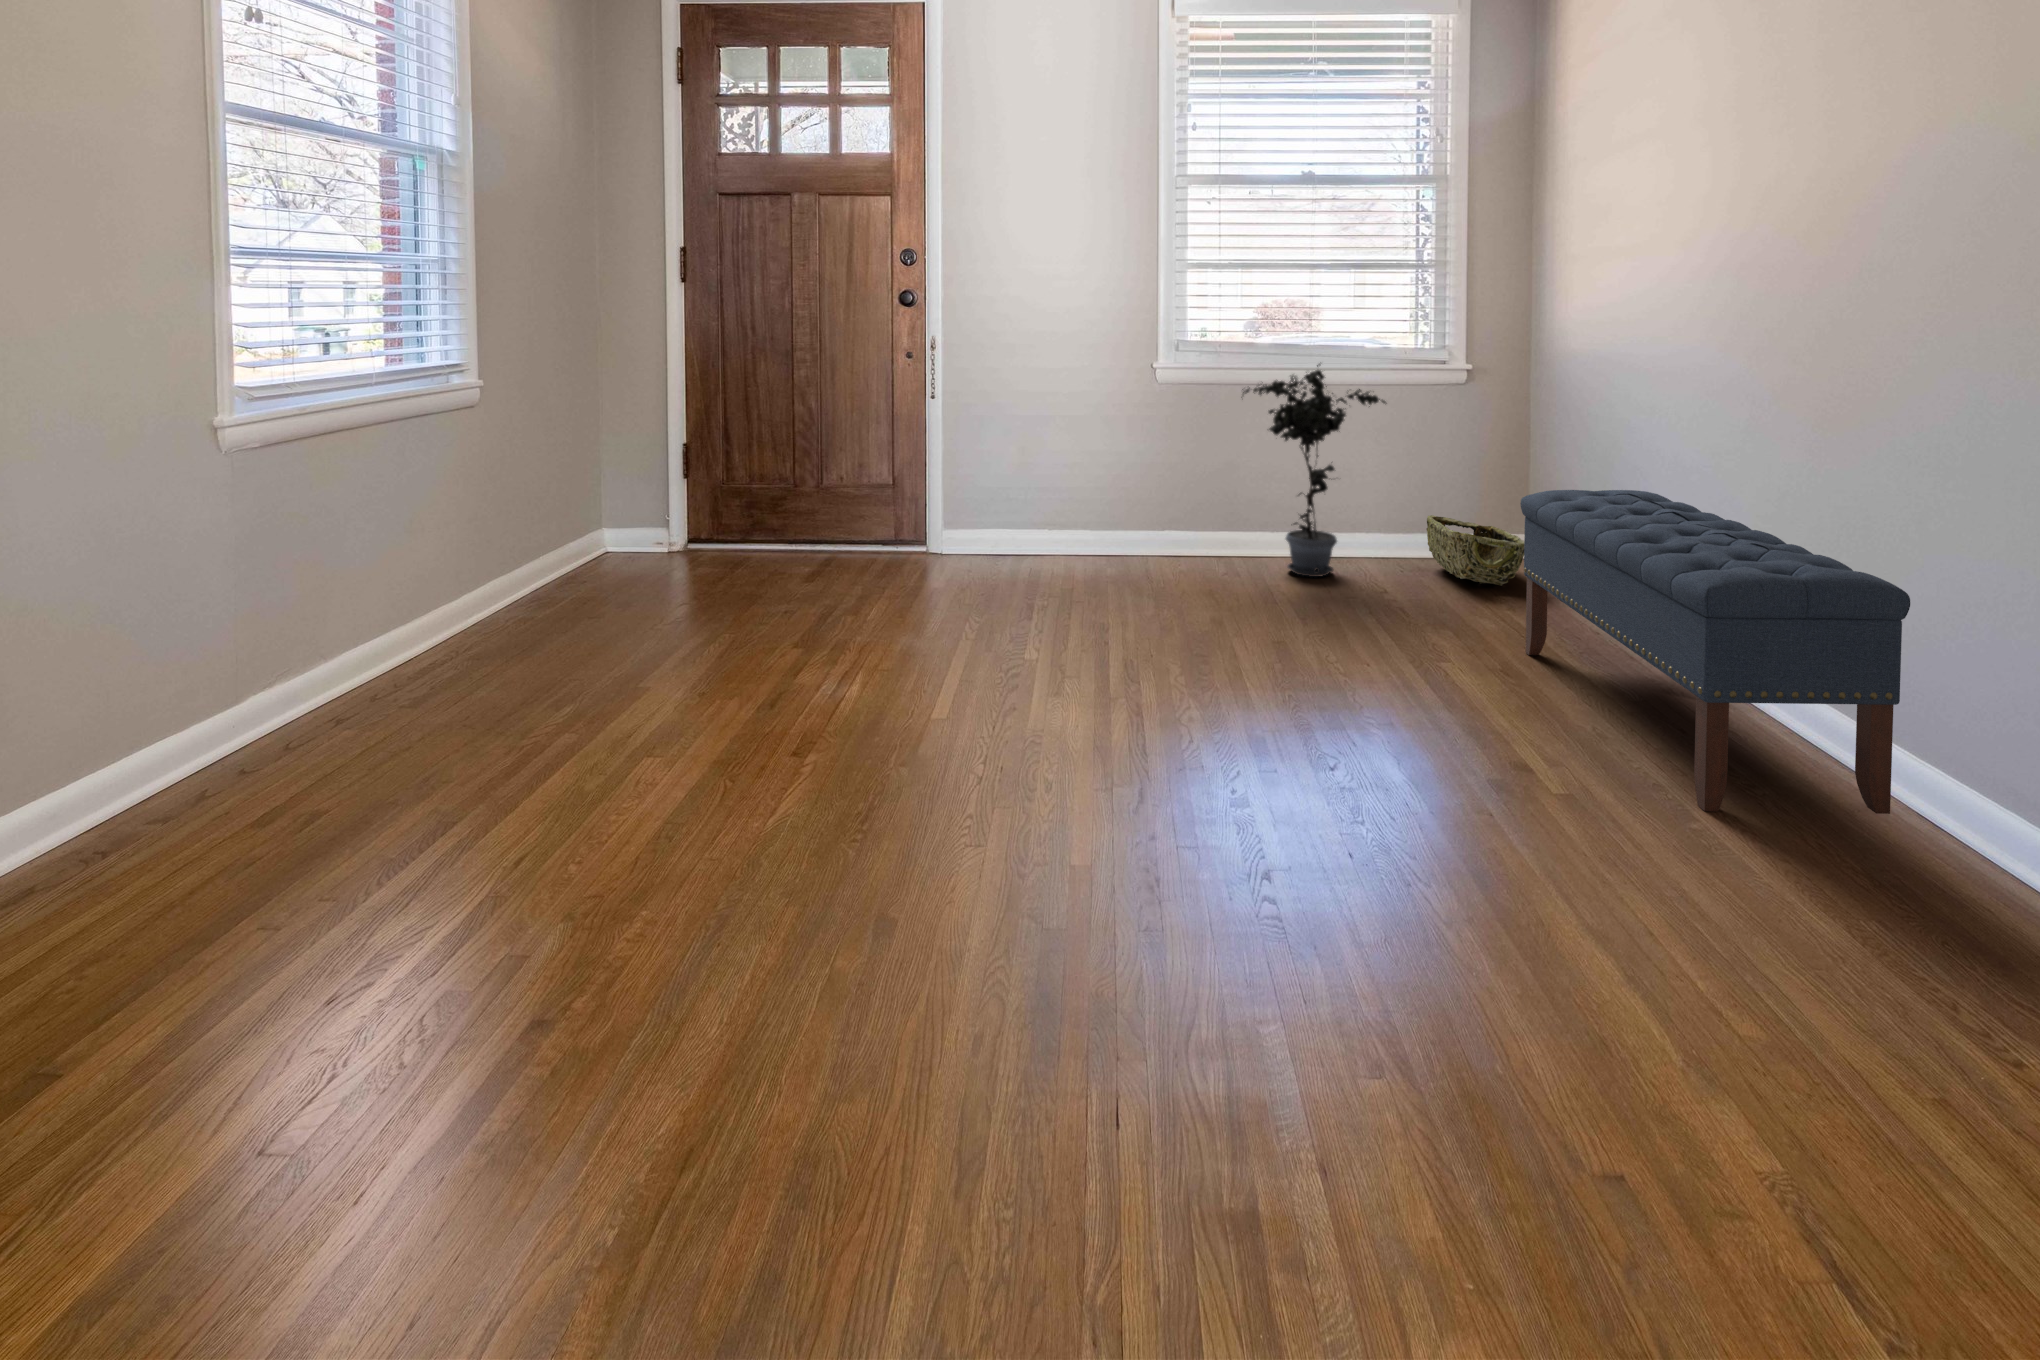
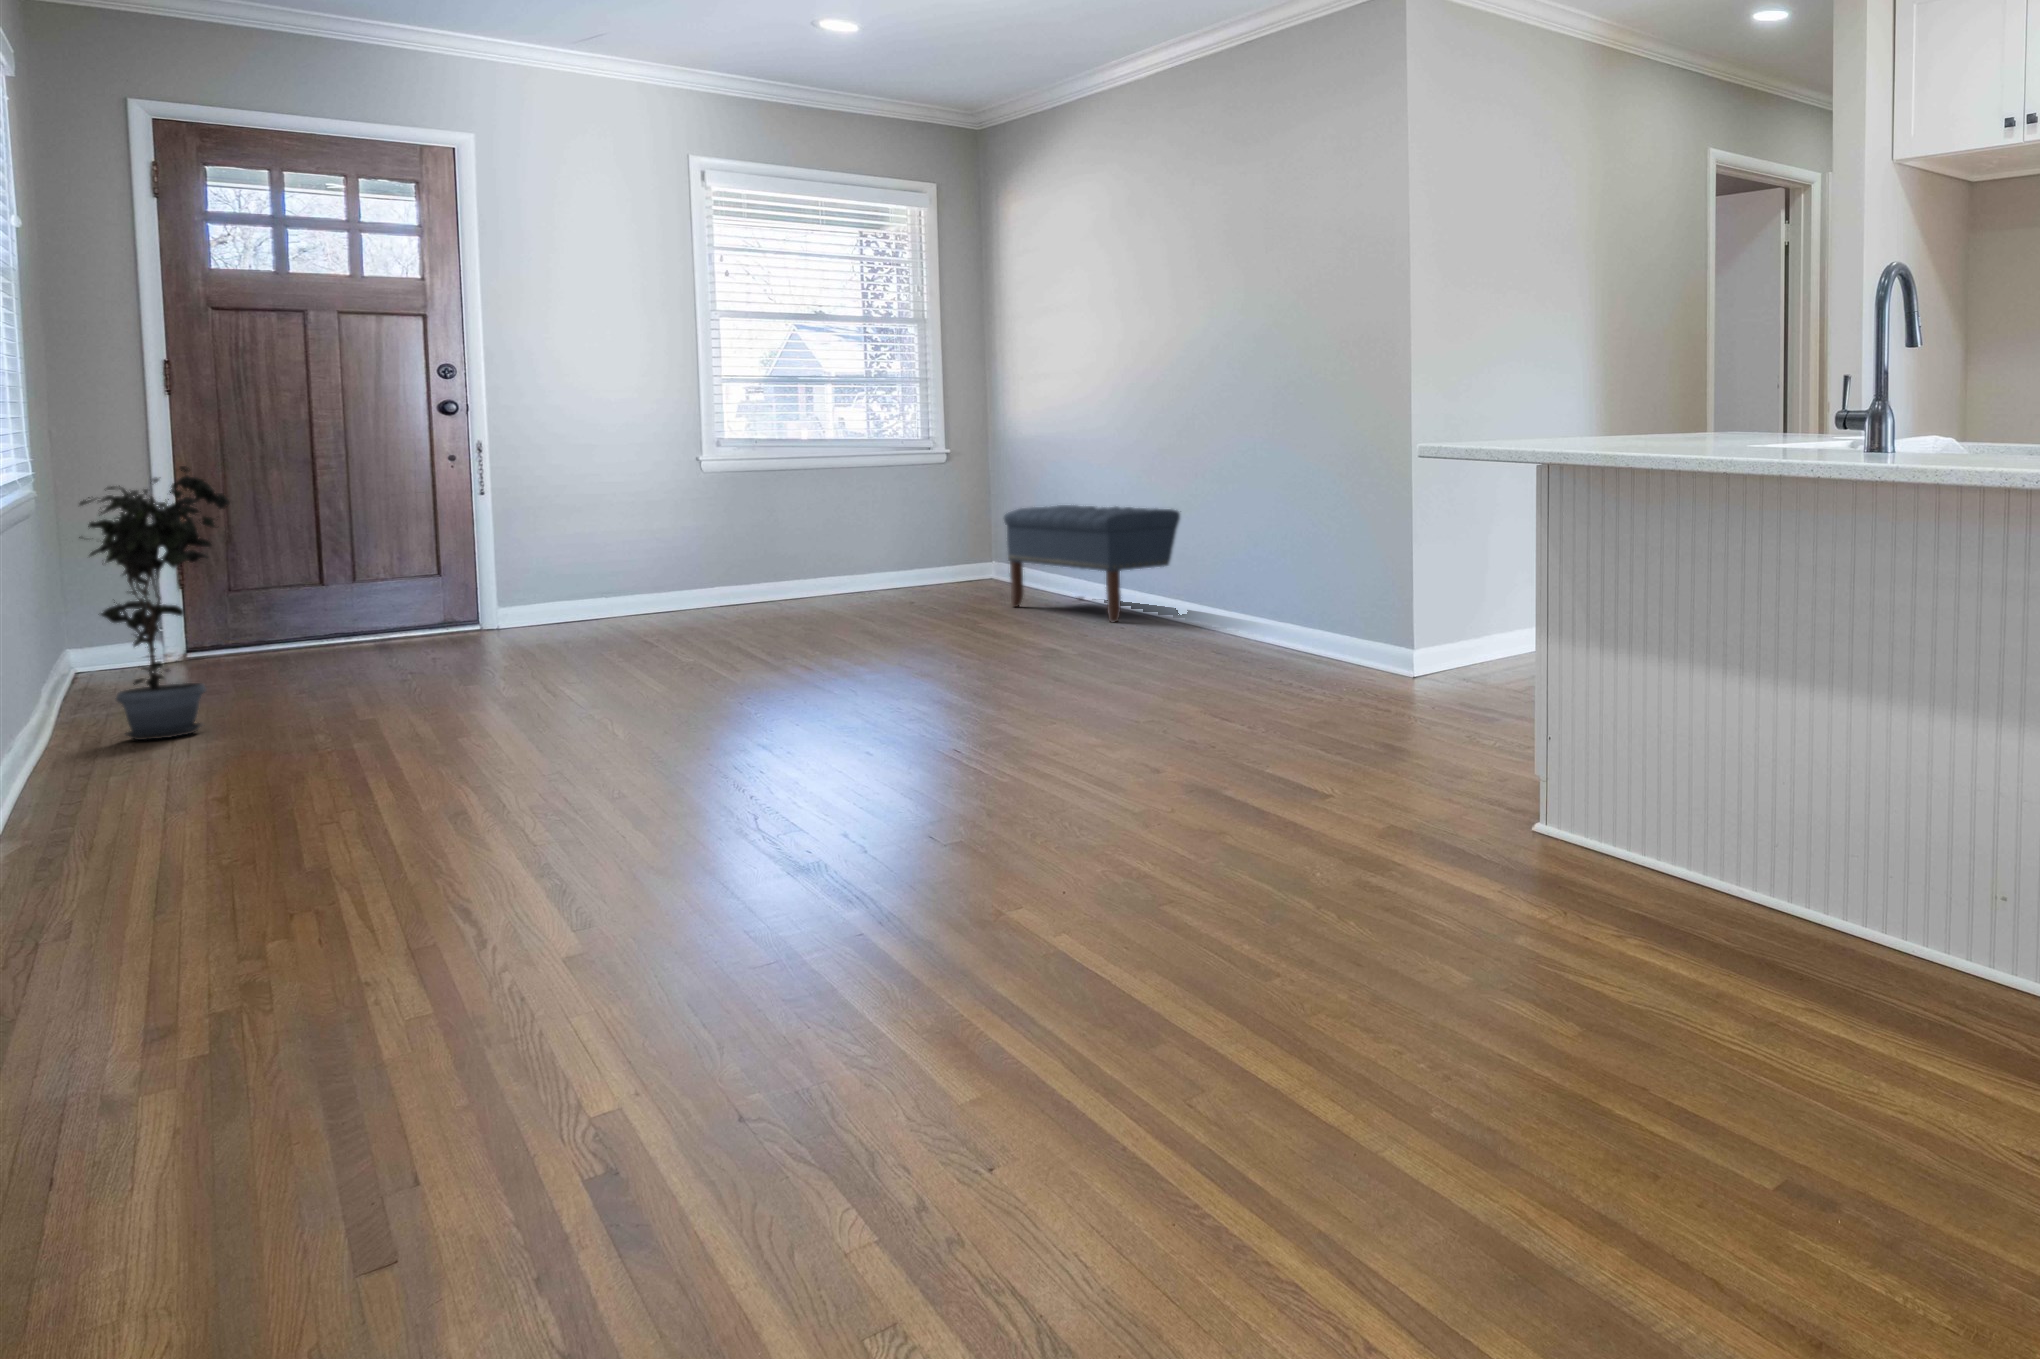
potted plant: present [1241,364,1387,577] -> present [79,466,229,740]
woven basket: present [1427,515,1524,586] -> none [924,558,999,595]

